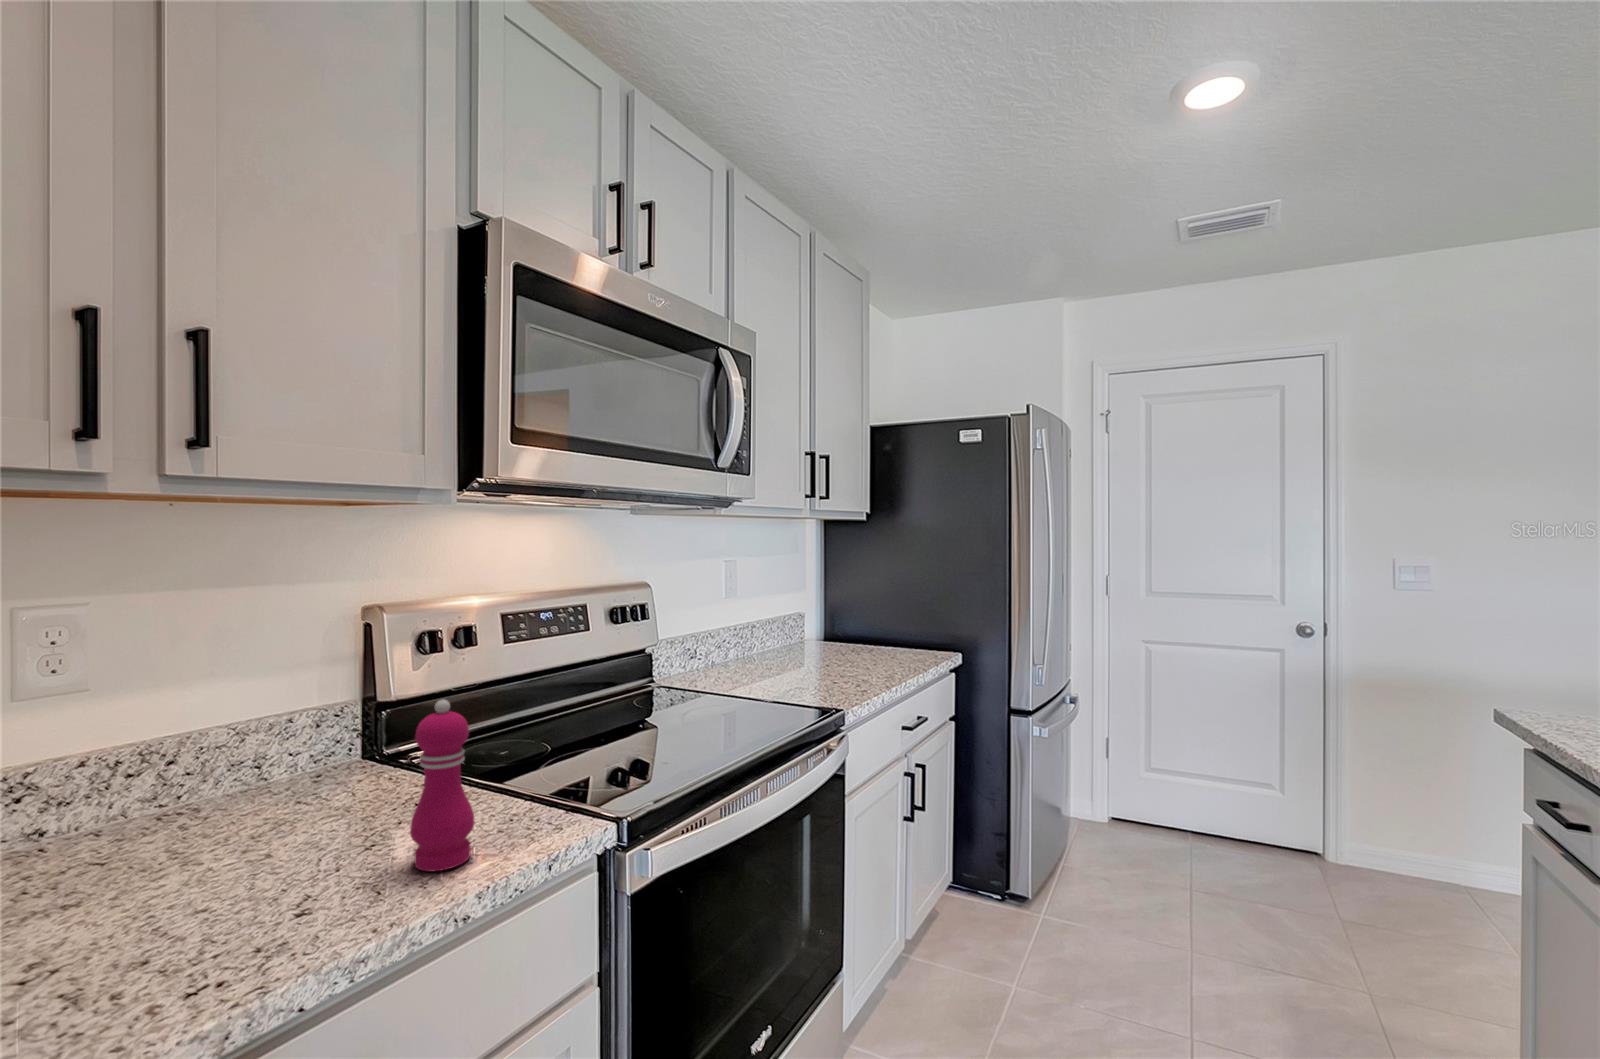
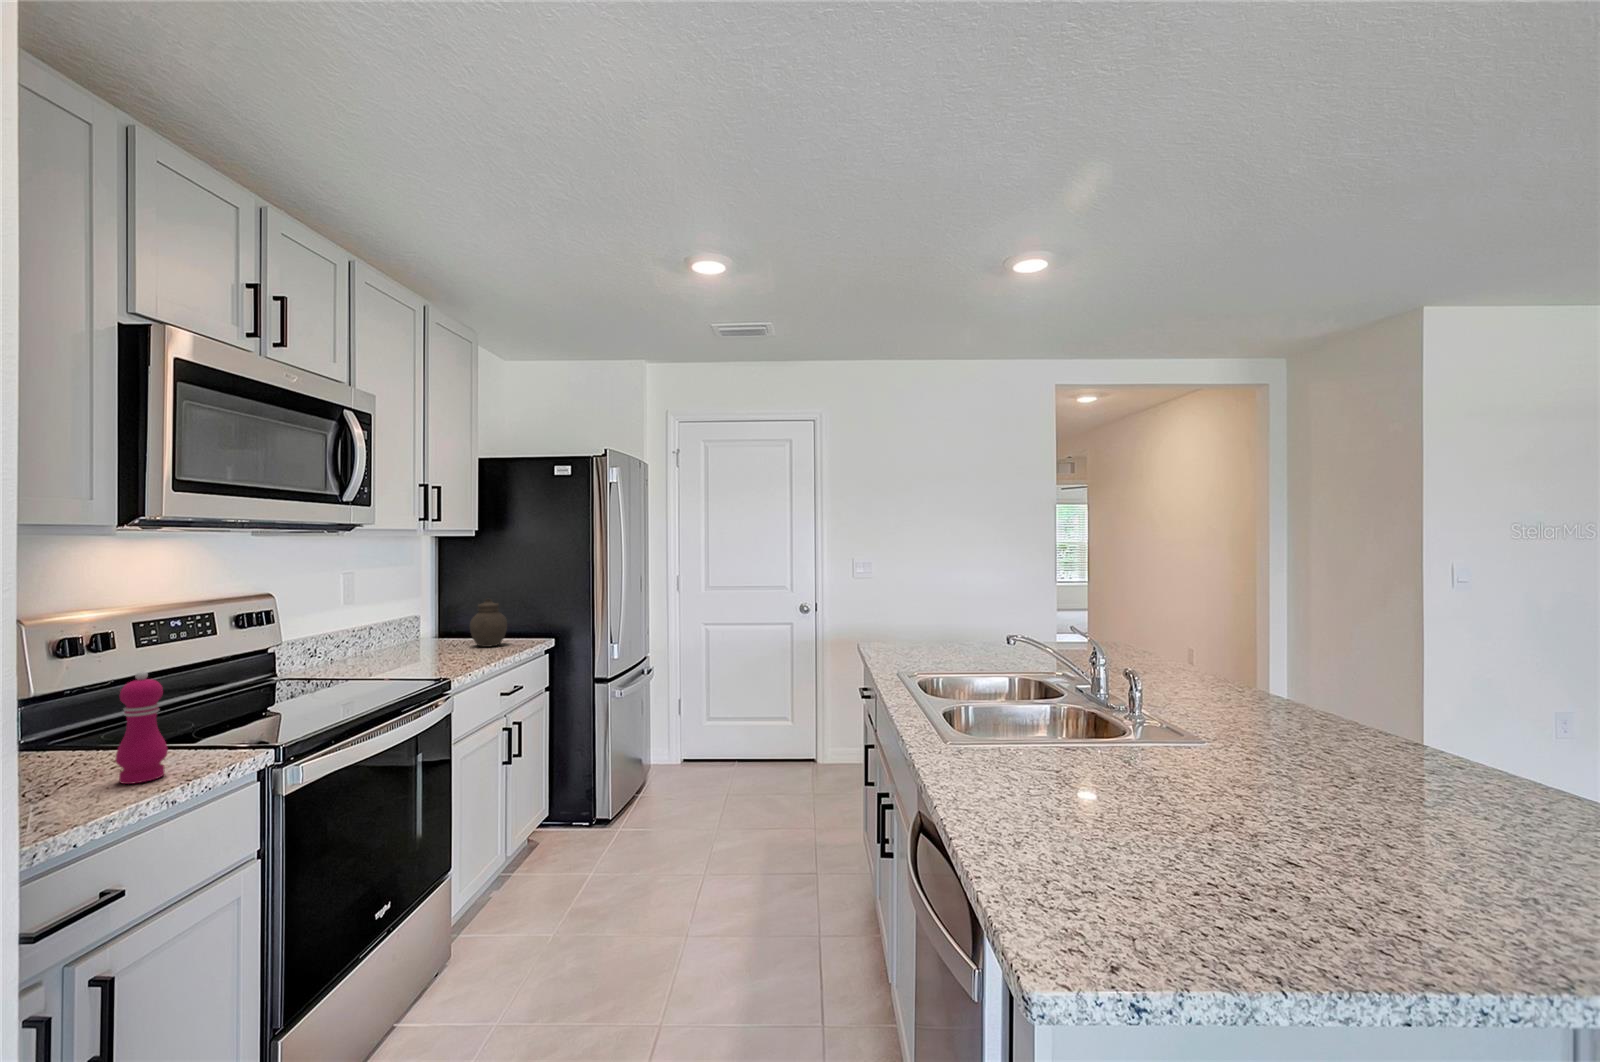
jar: none [860,598,904,658] -> present [470,599,507,647]

